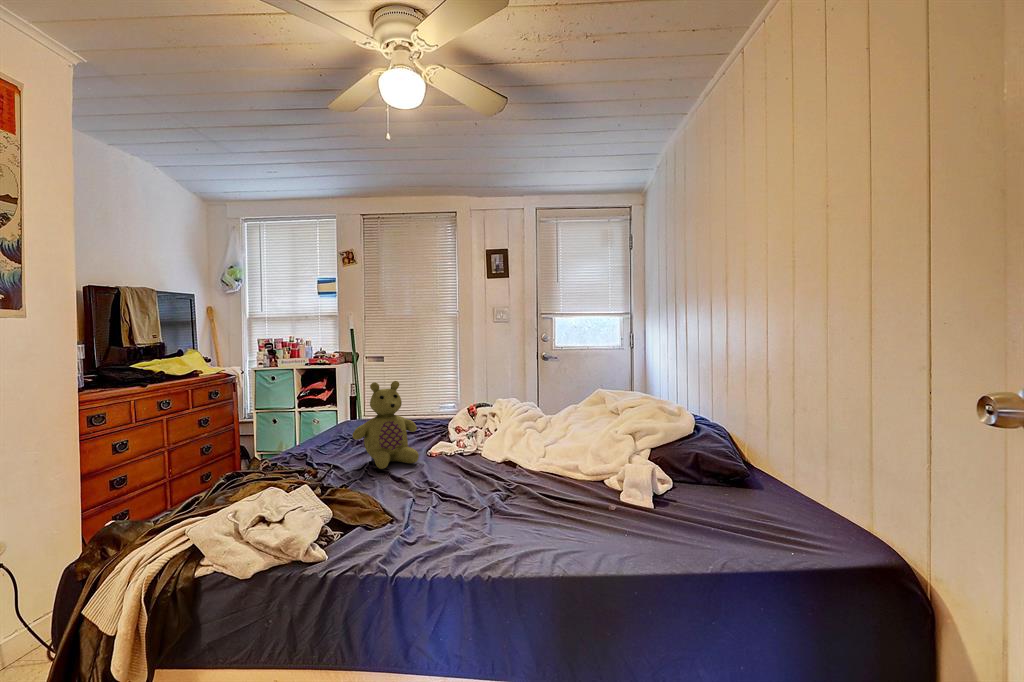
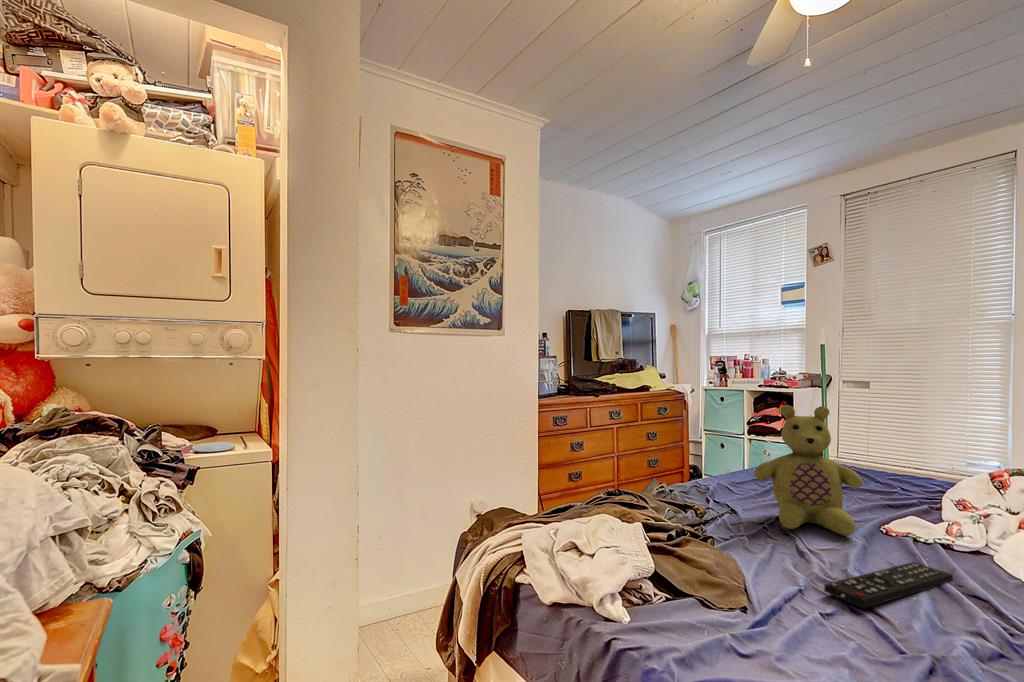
remote control: none [426,467,471,498] -> present [824,562,953,608]

